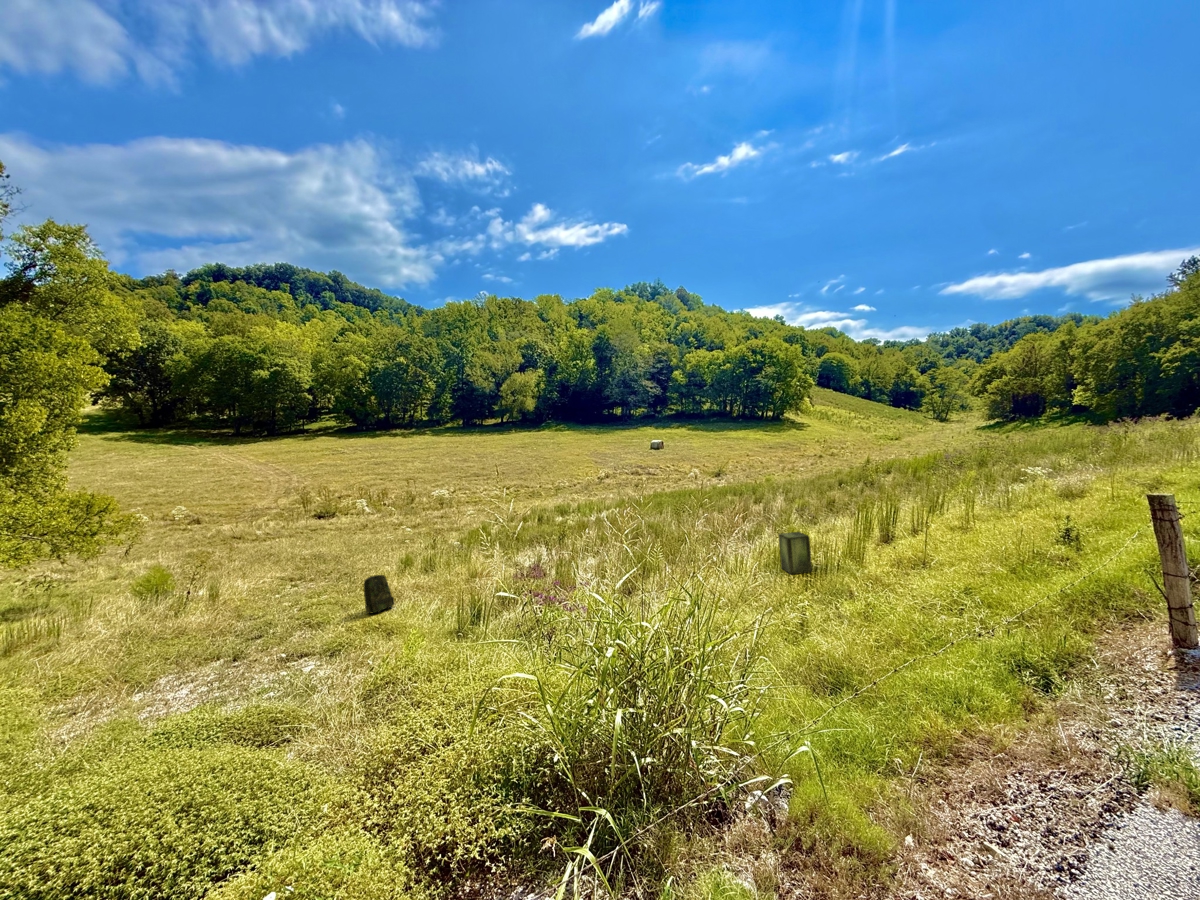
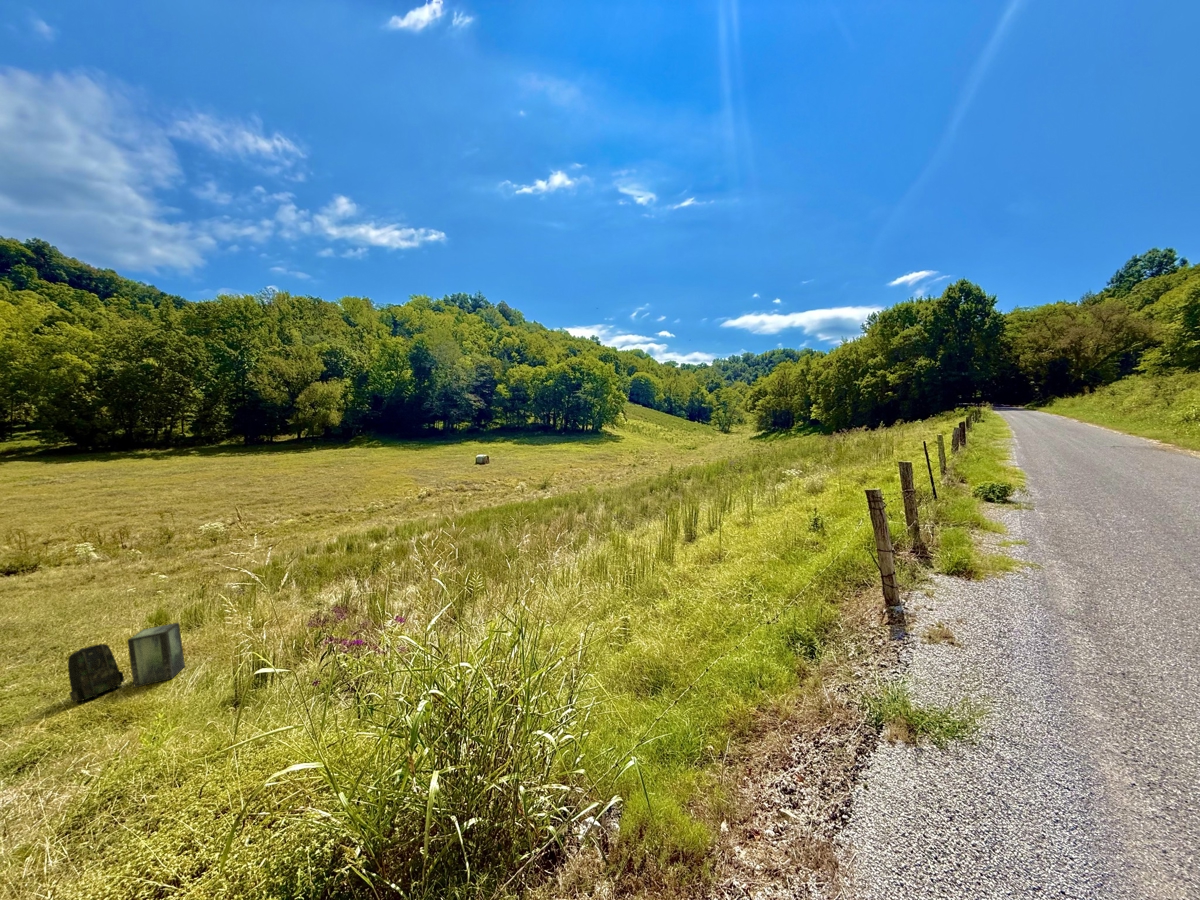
storage box: present [778,532,812,574] -> present [128,623,185,687]

